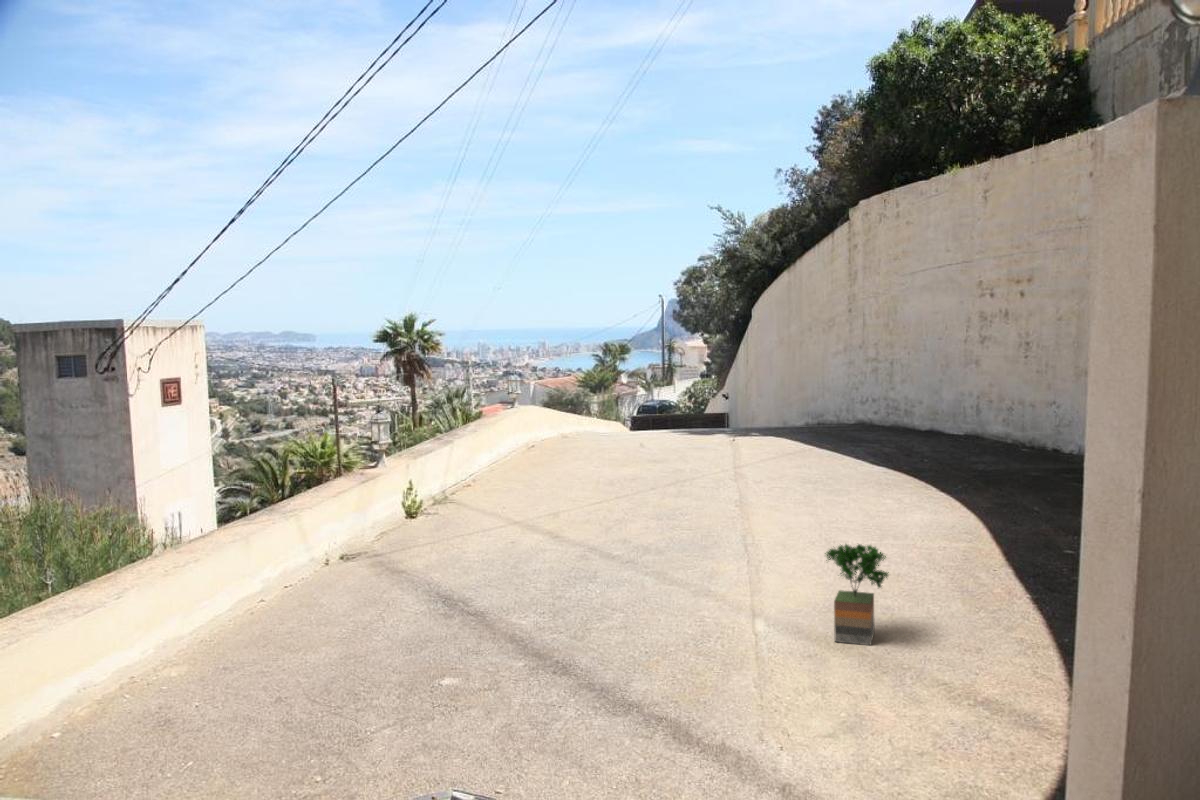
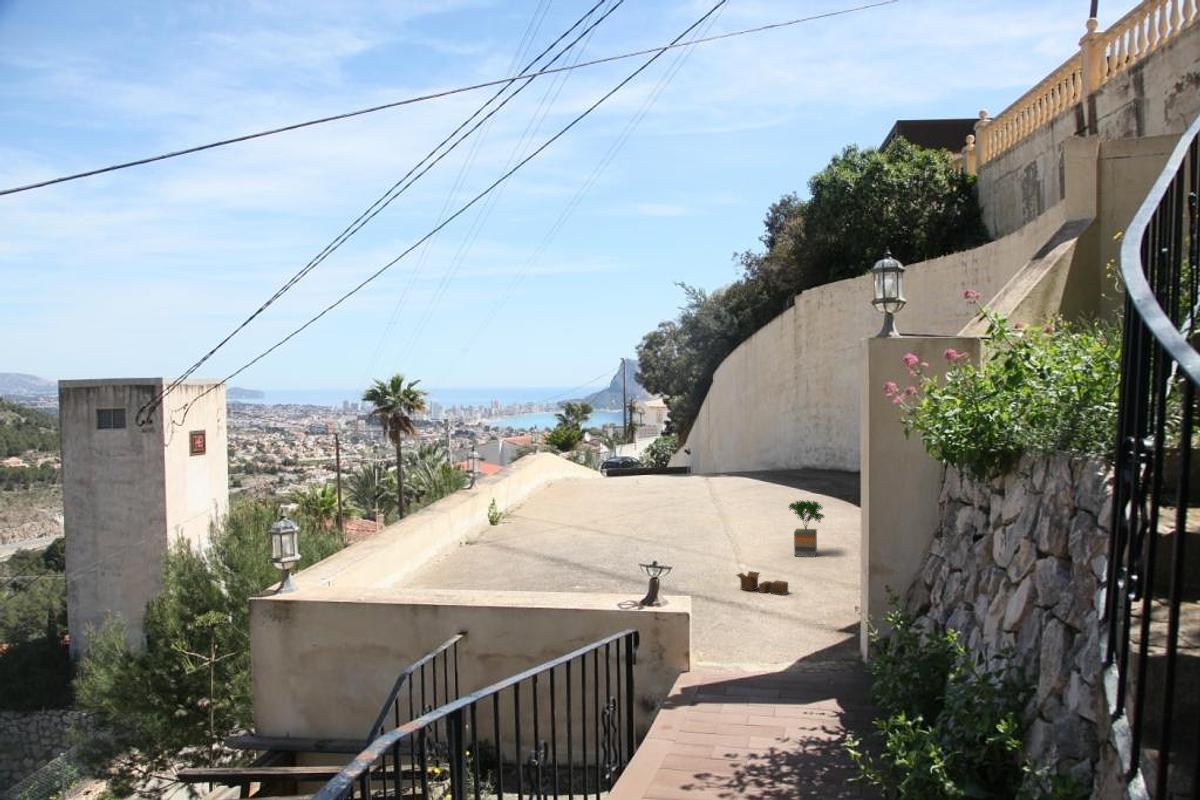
cardboard box: none [716,708,817,775] -> present [737,571,788,595]

